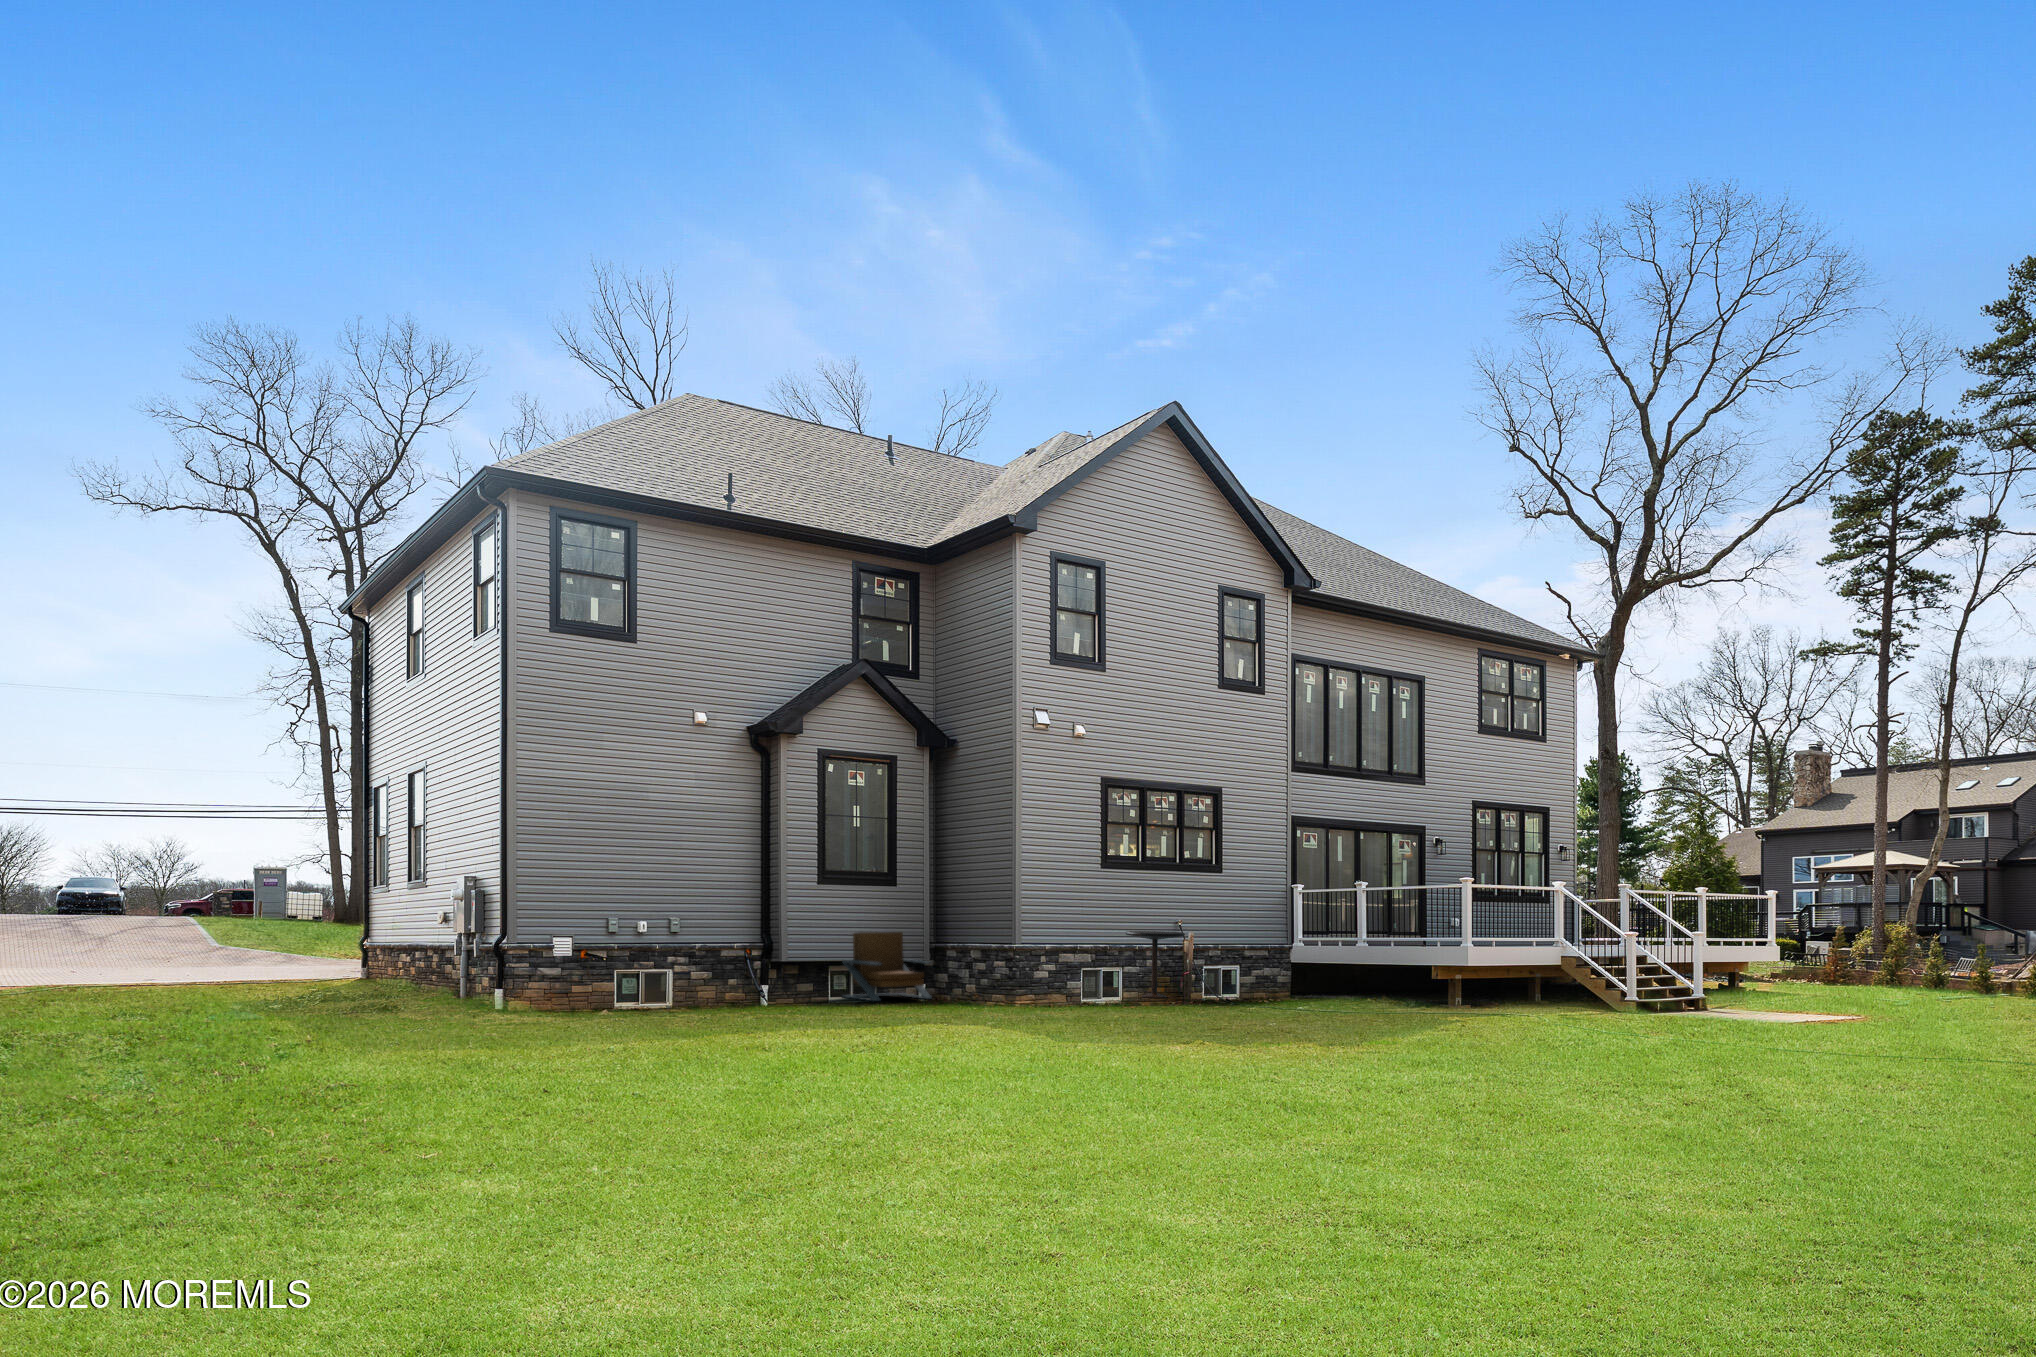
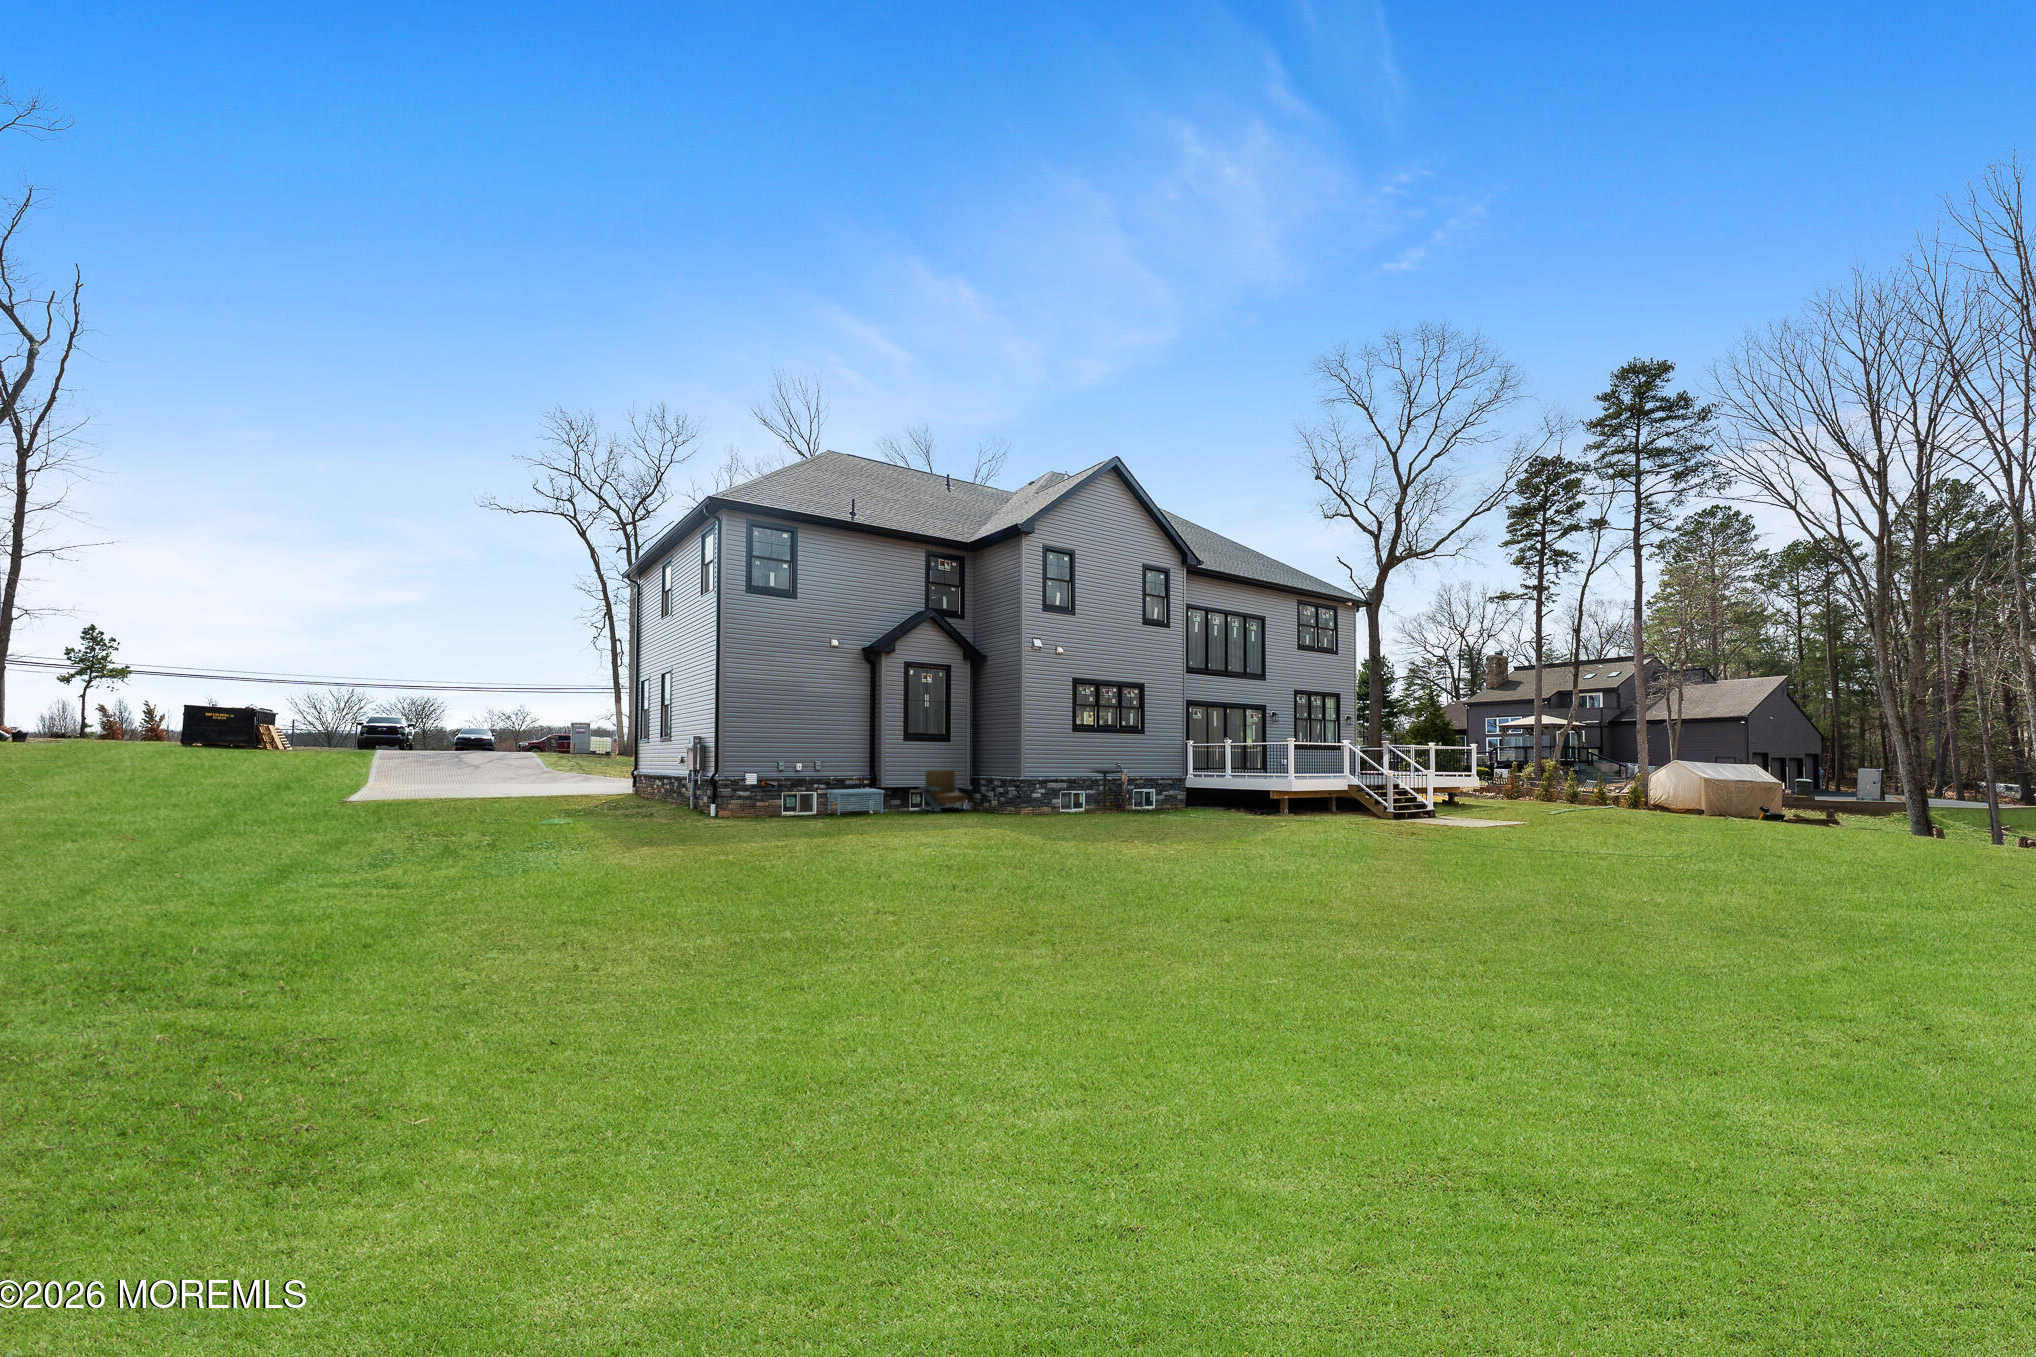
storage bench: none [688,963,786,1005] -> present [827,789,885,815]

